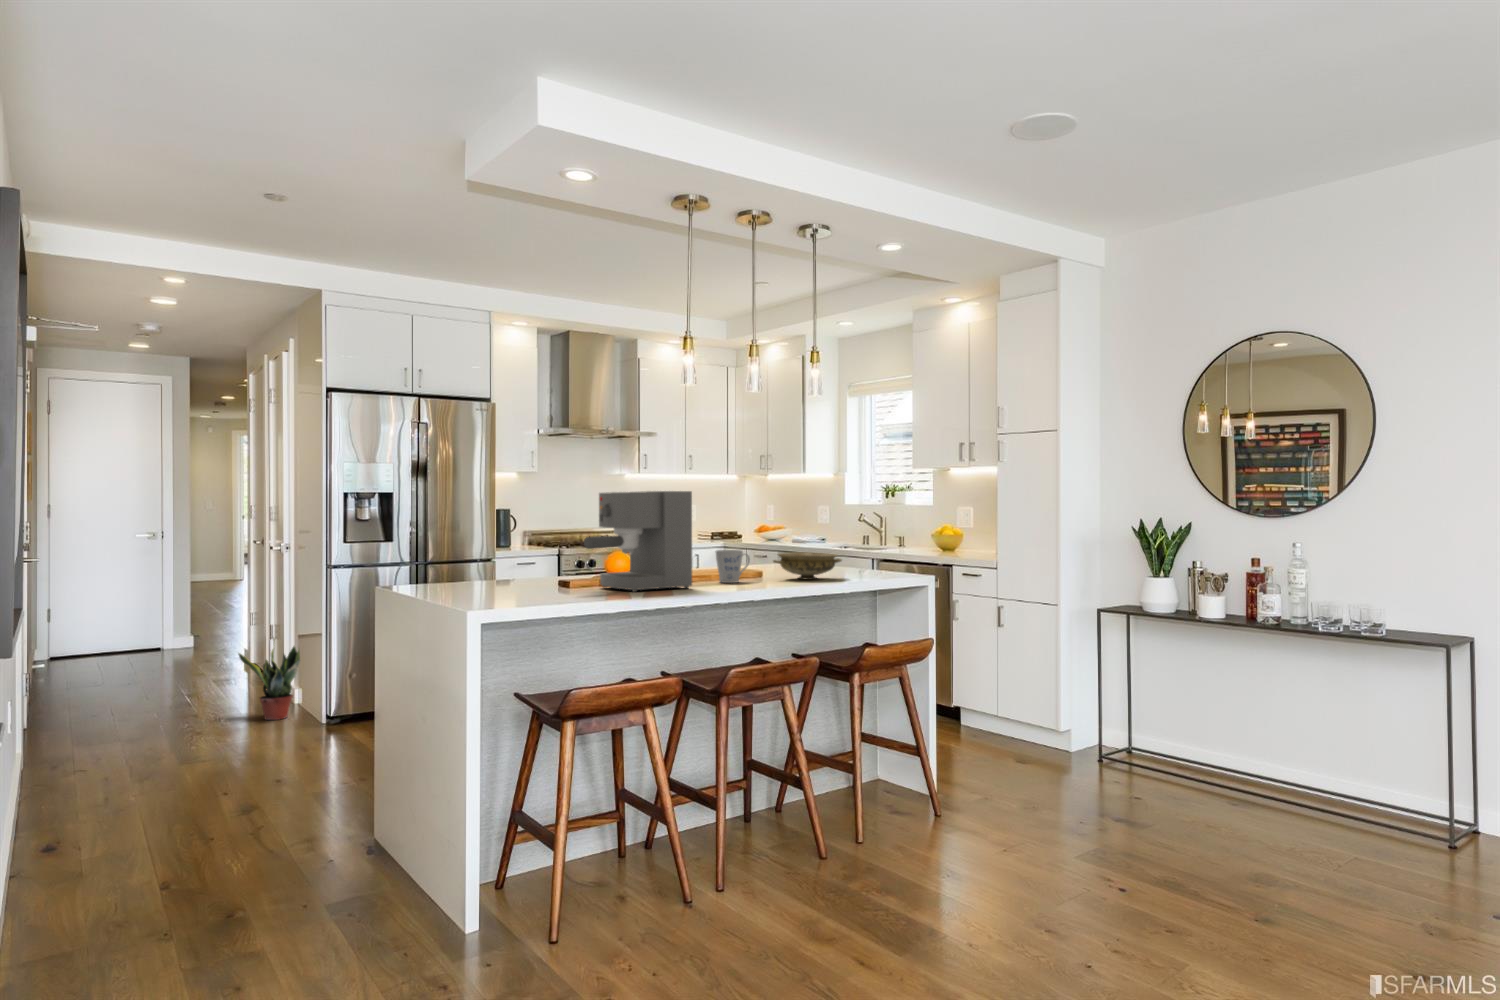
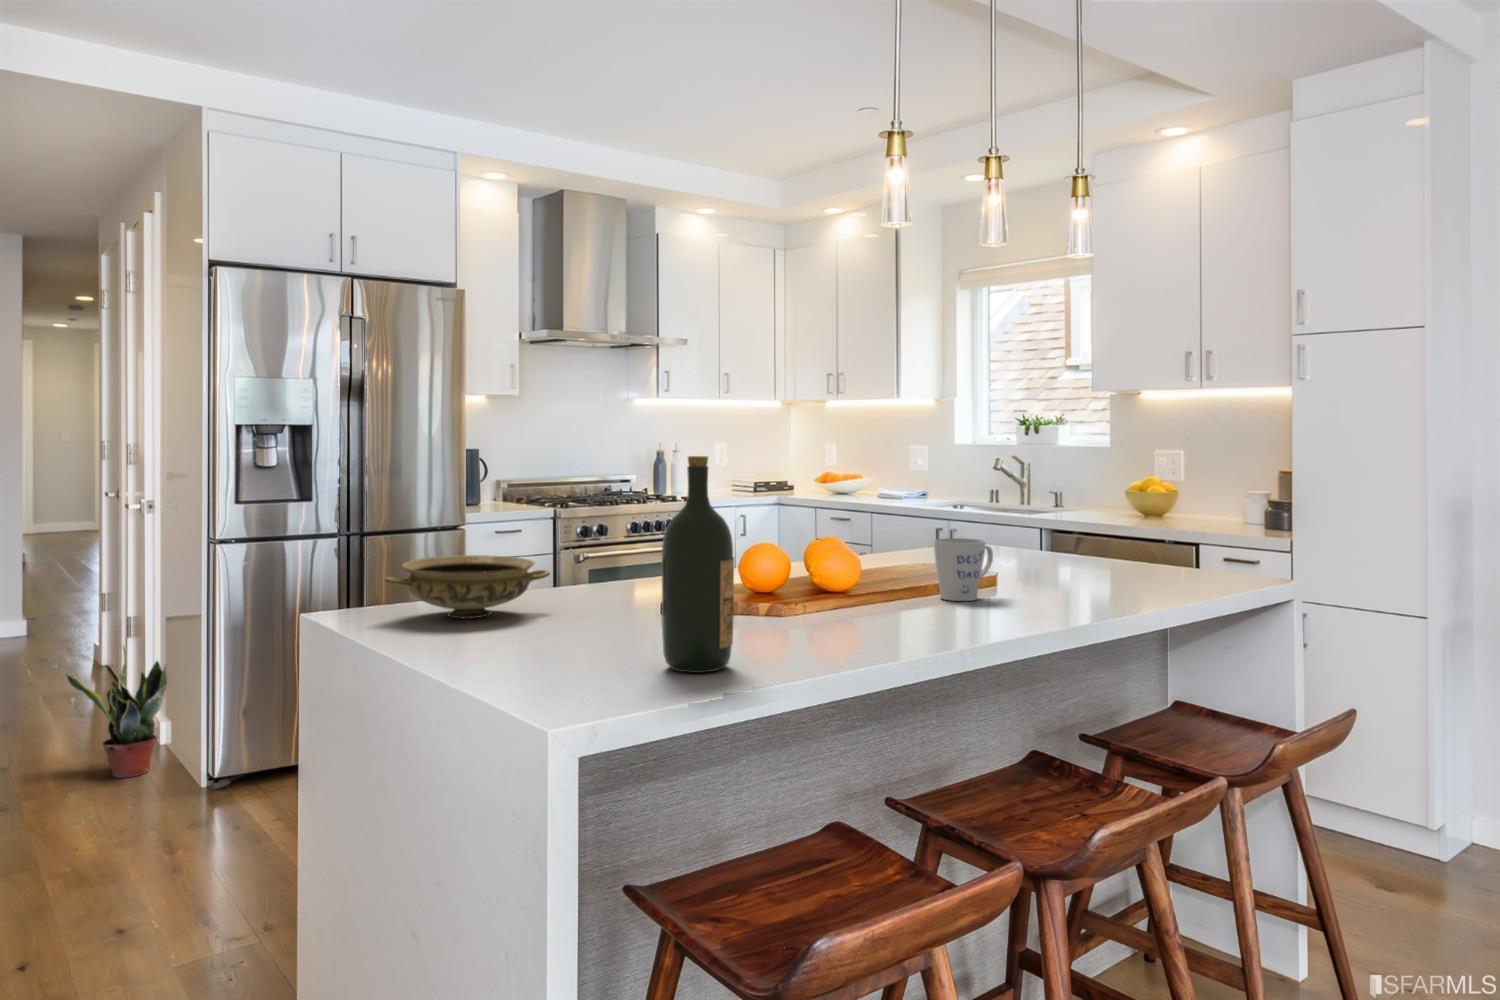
coffee maker: present [584,491,692,592] -> none [735,429,935,637]
wine bottle: none [536,504,569,599] -> present [662,456,734,673]
ceramic bowl: present [773,552,842,580] -> present [385,555,550,619]

